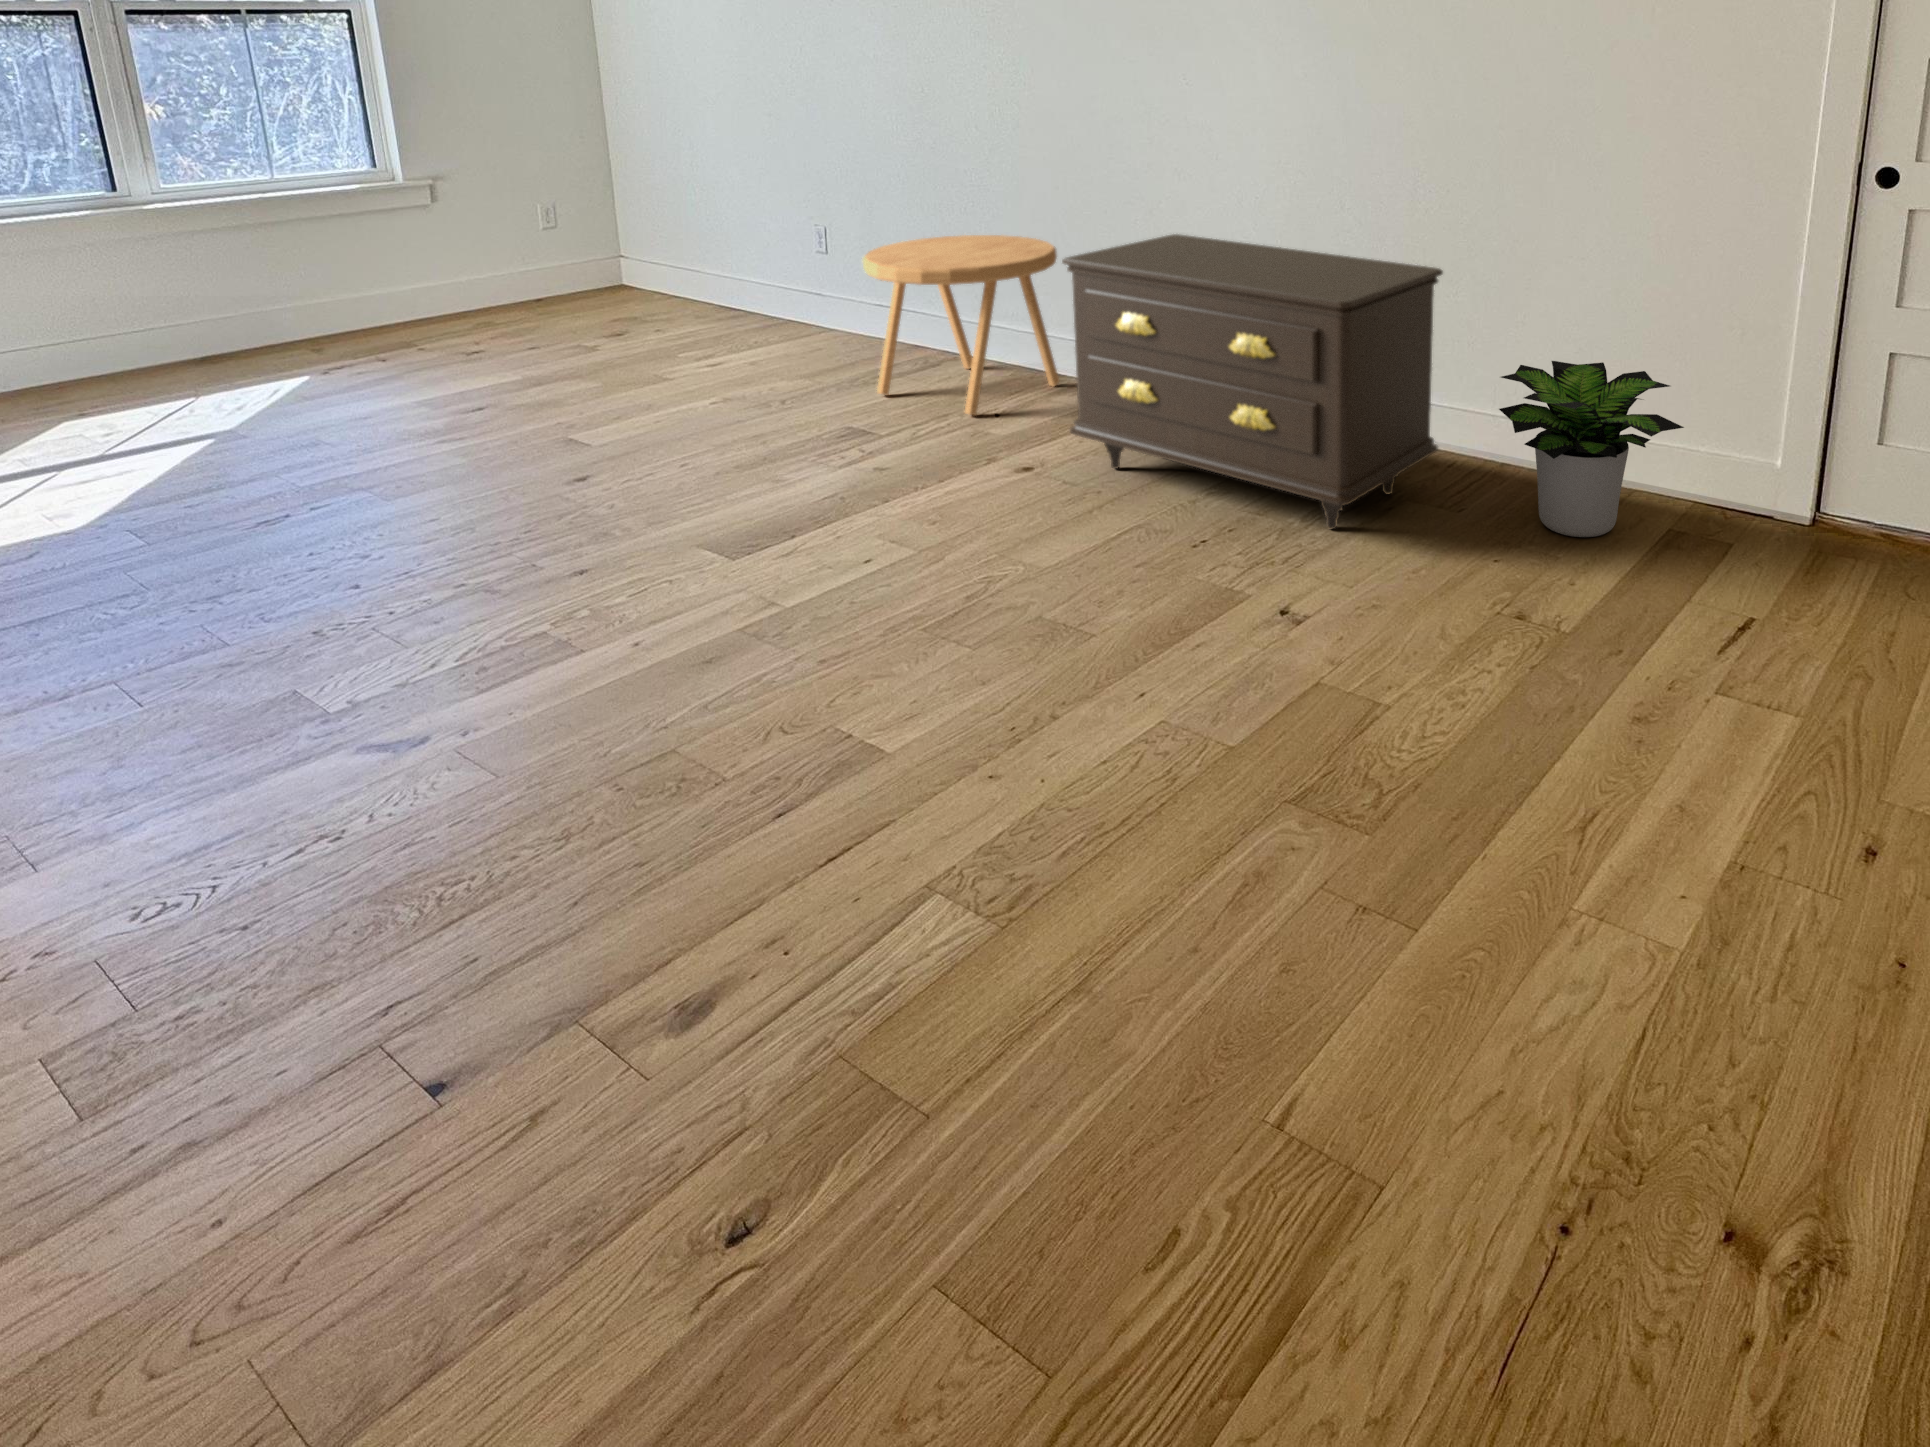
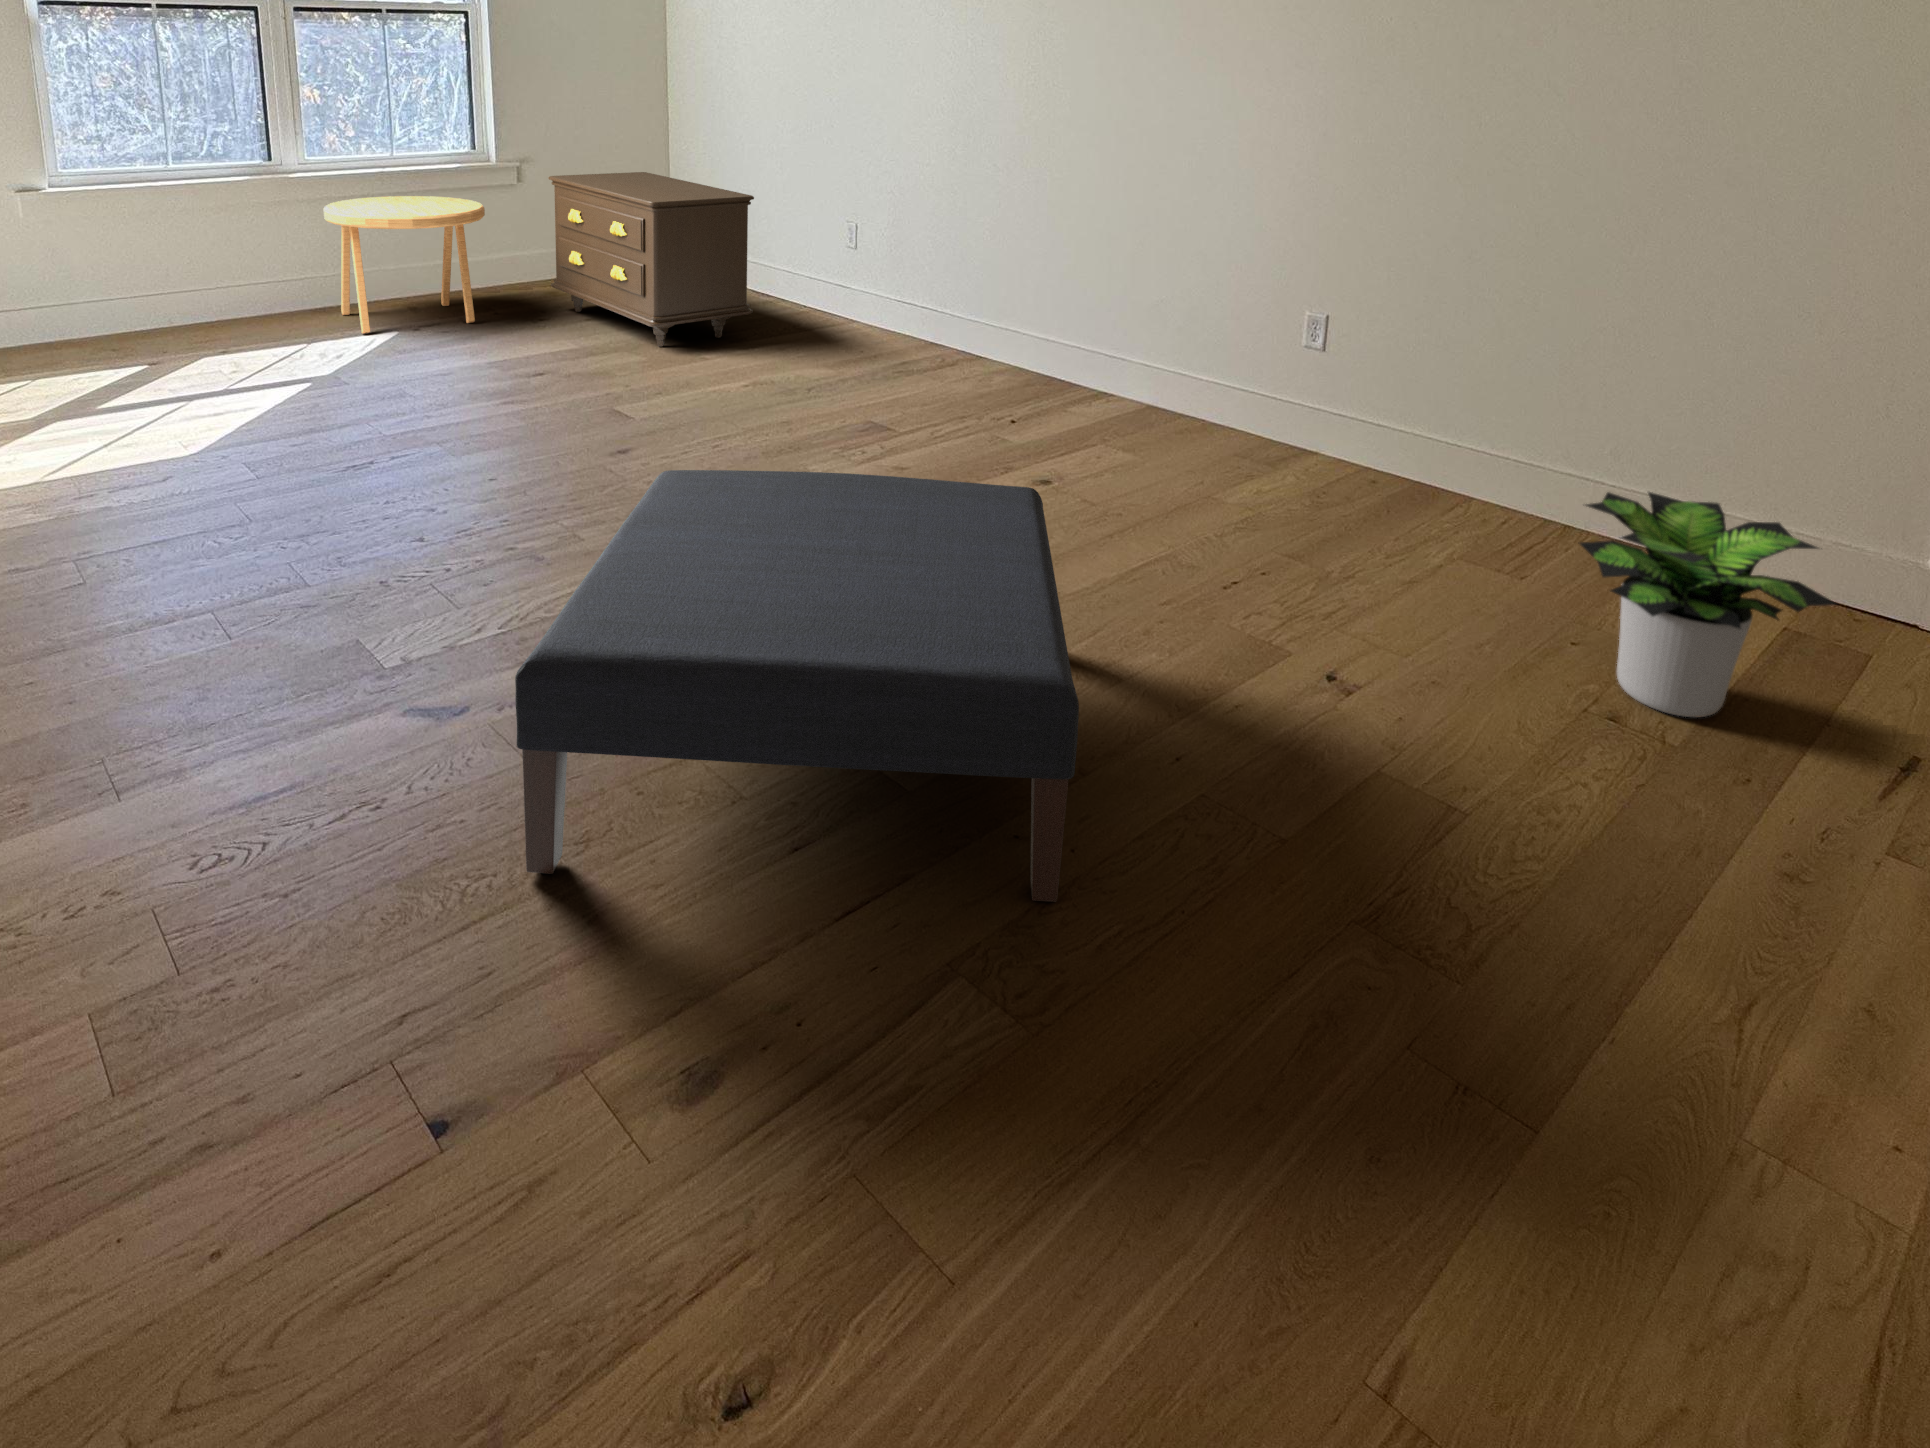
dresser: present [1062,234,1443,529] -> present [549,172,754,347]
side table: present [863,235,1059,415] -> present [324,196,485,334]
ottoman: none [487,424,1063,852] -> present [515,470,1079,902]

